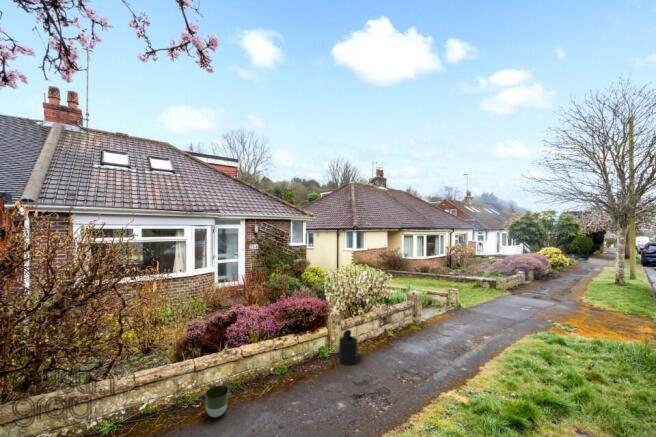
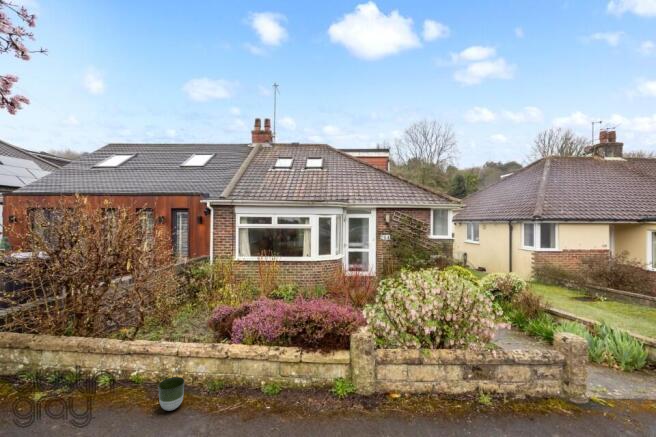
trash can: present [339,330,358,365] -> none [354,364,384,421]

